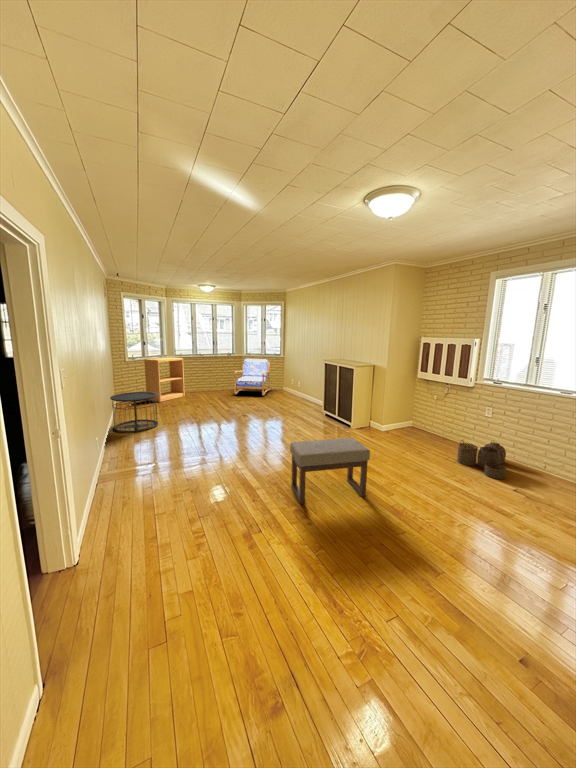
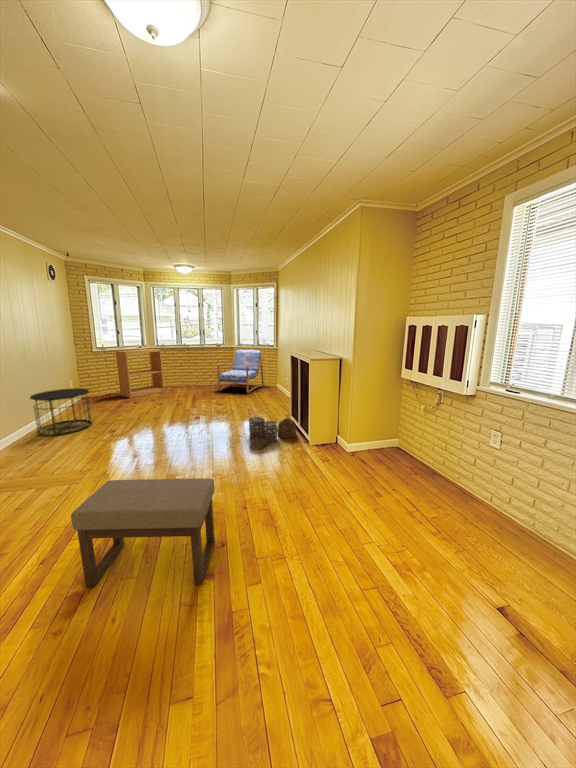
woven basket: present [457,442,506,479] -> present [249,417,296,449]

